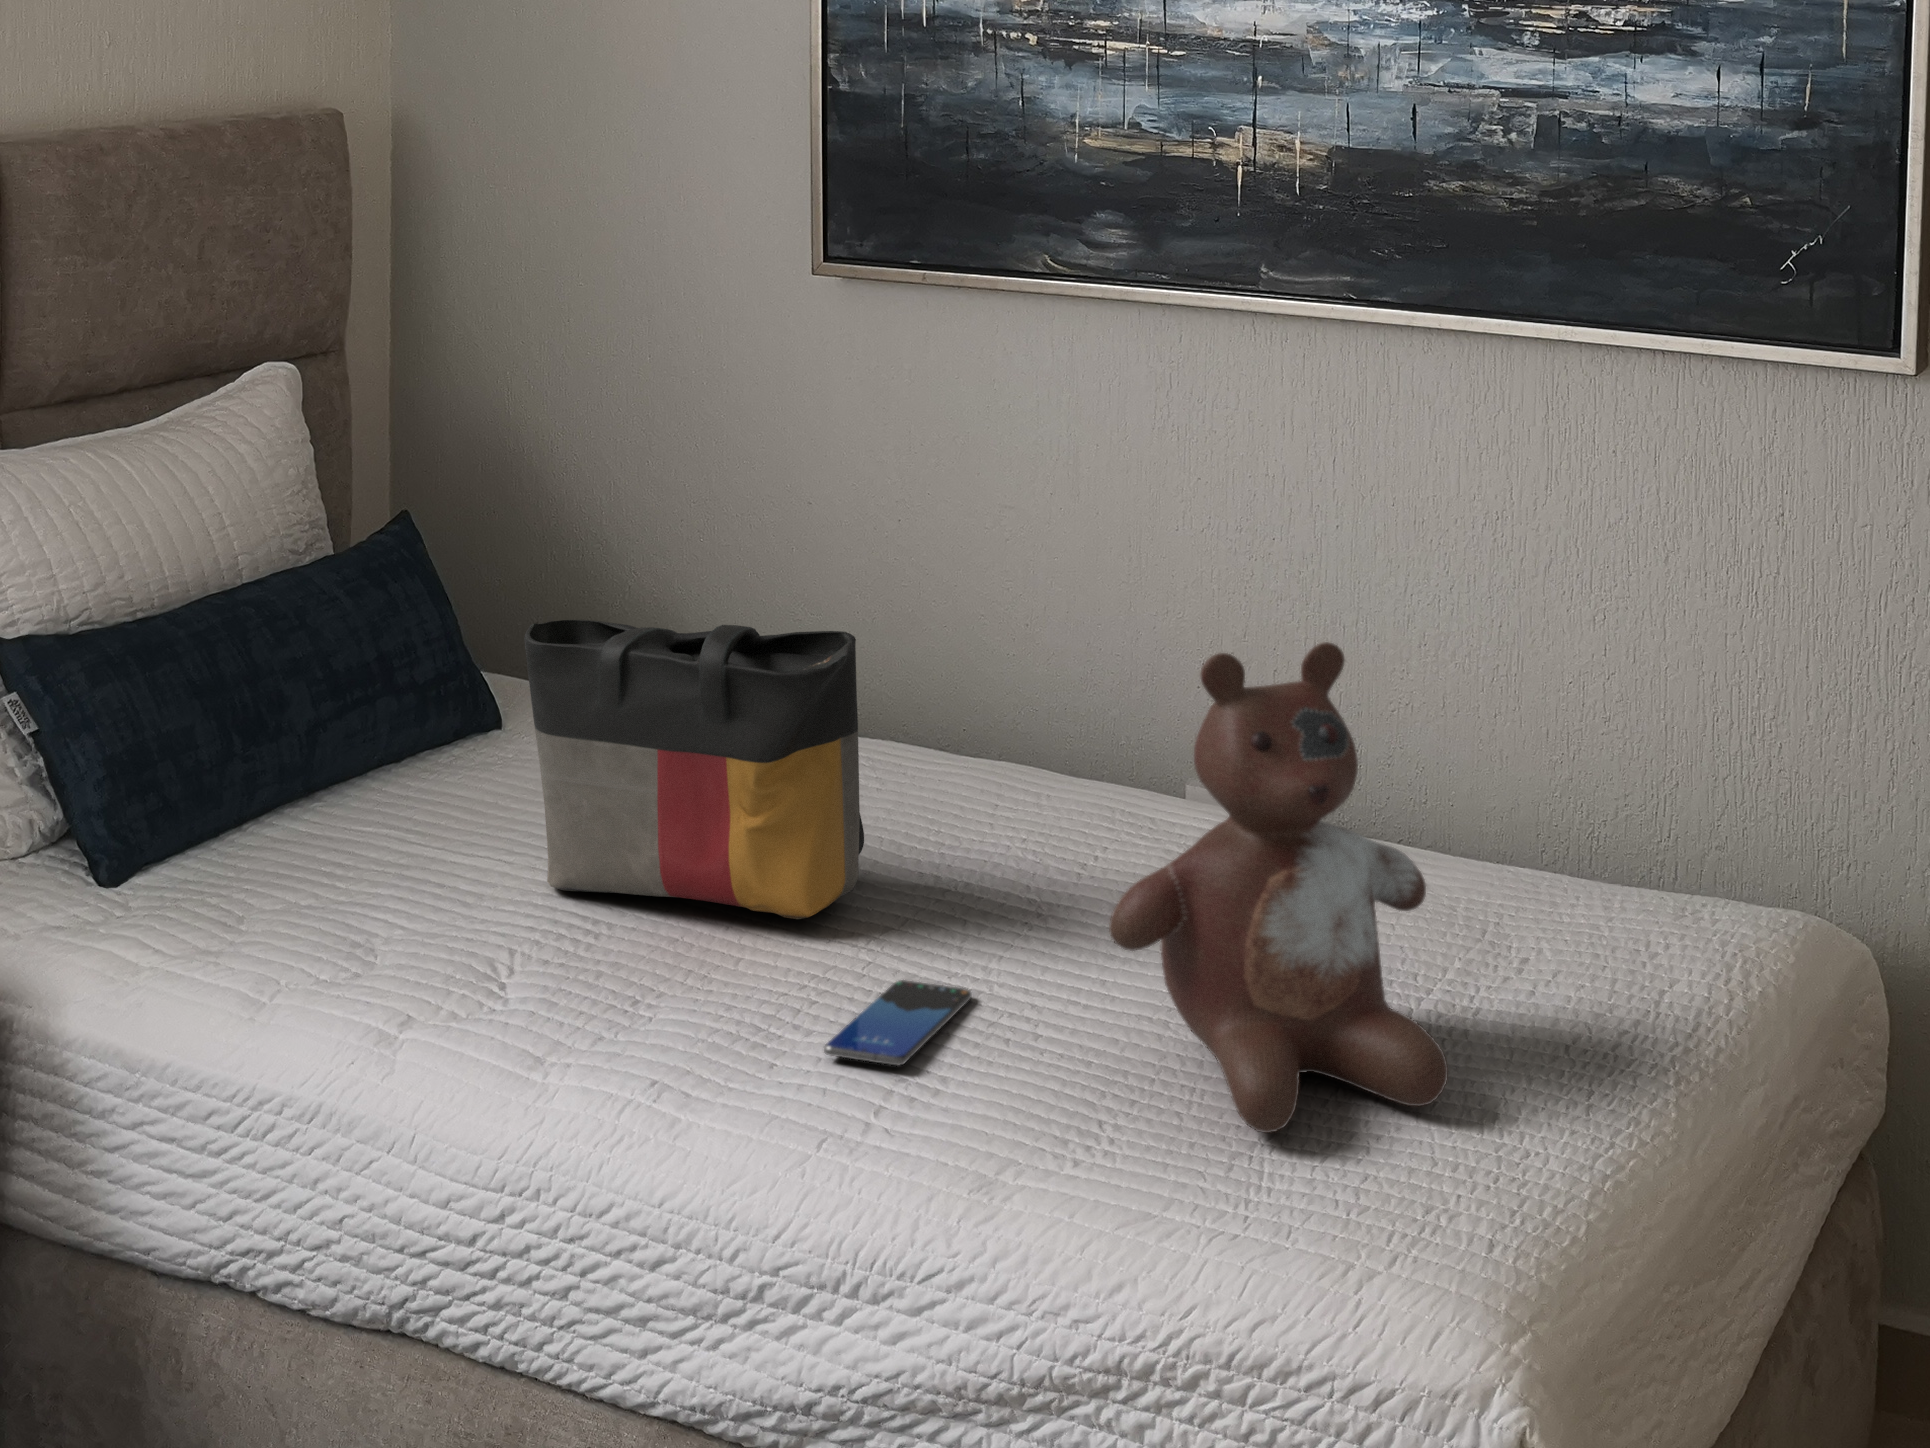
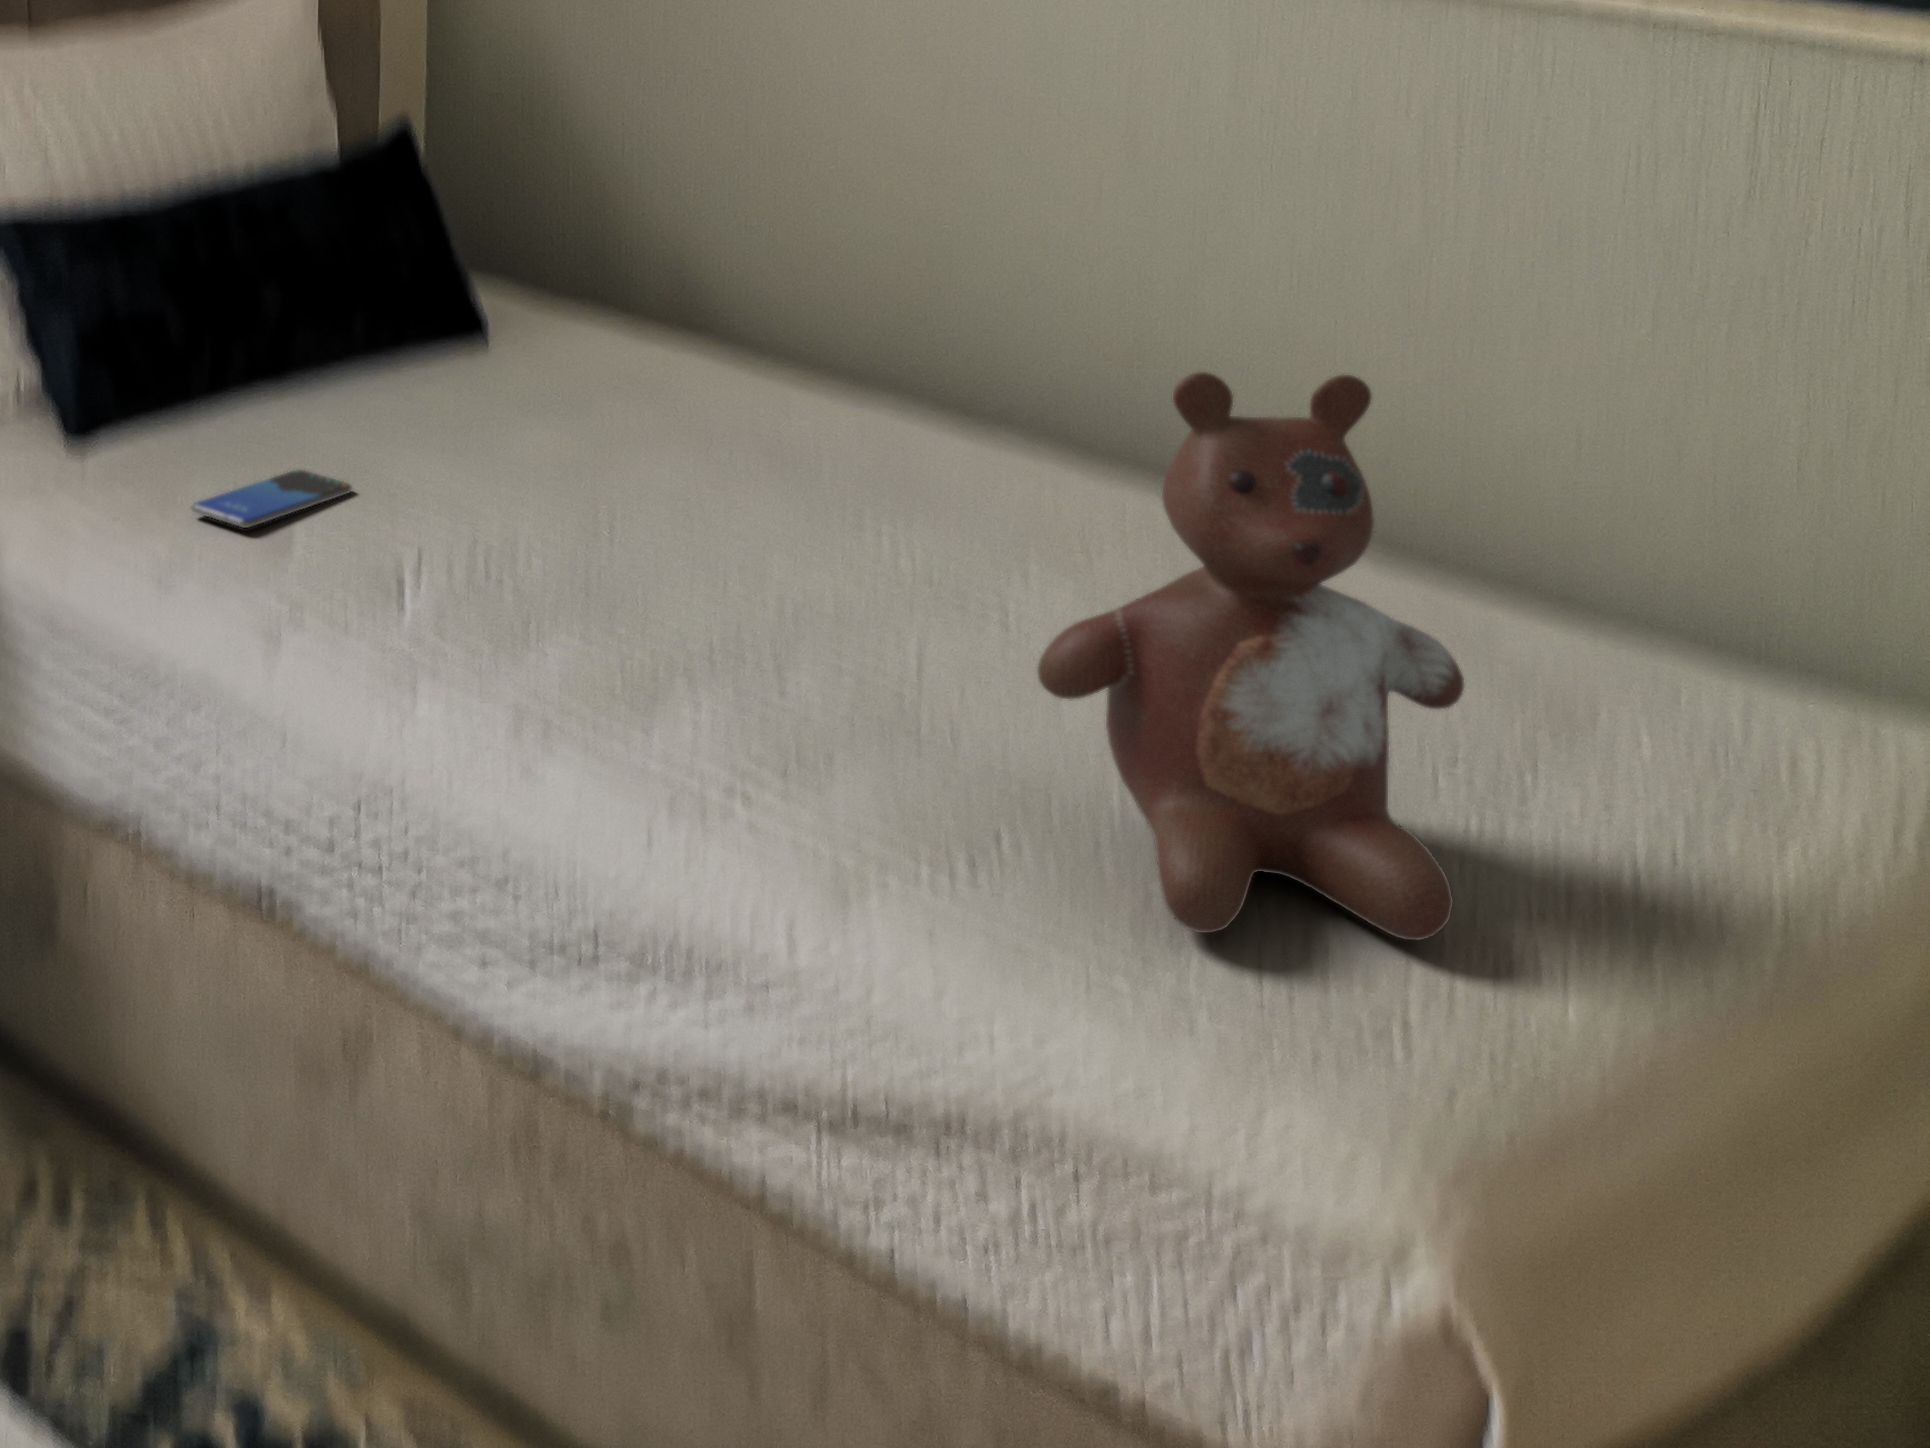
tote bag: present [524,620,864,919] -> none [464,267,816,607]
smartphone: present [824,980,972,1065] -> present [192,470,352,528]

